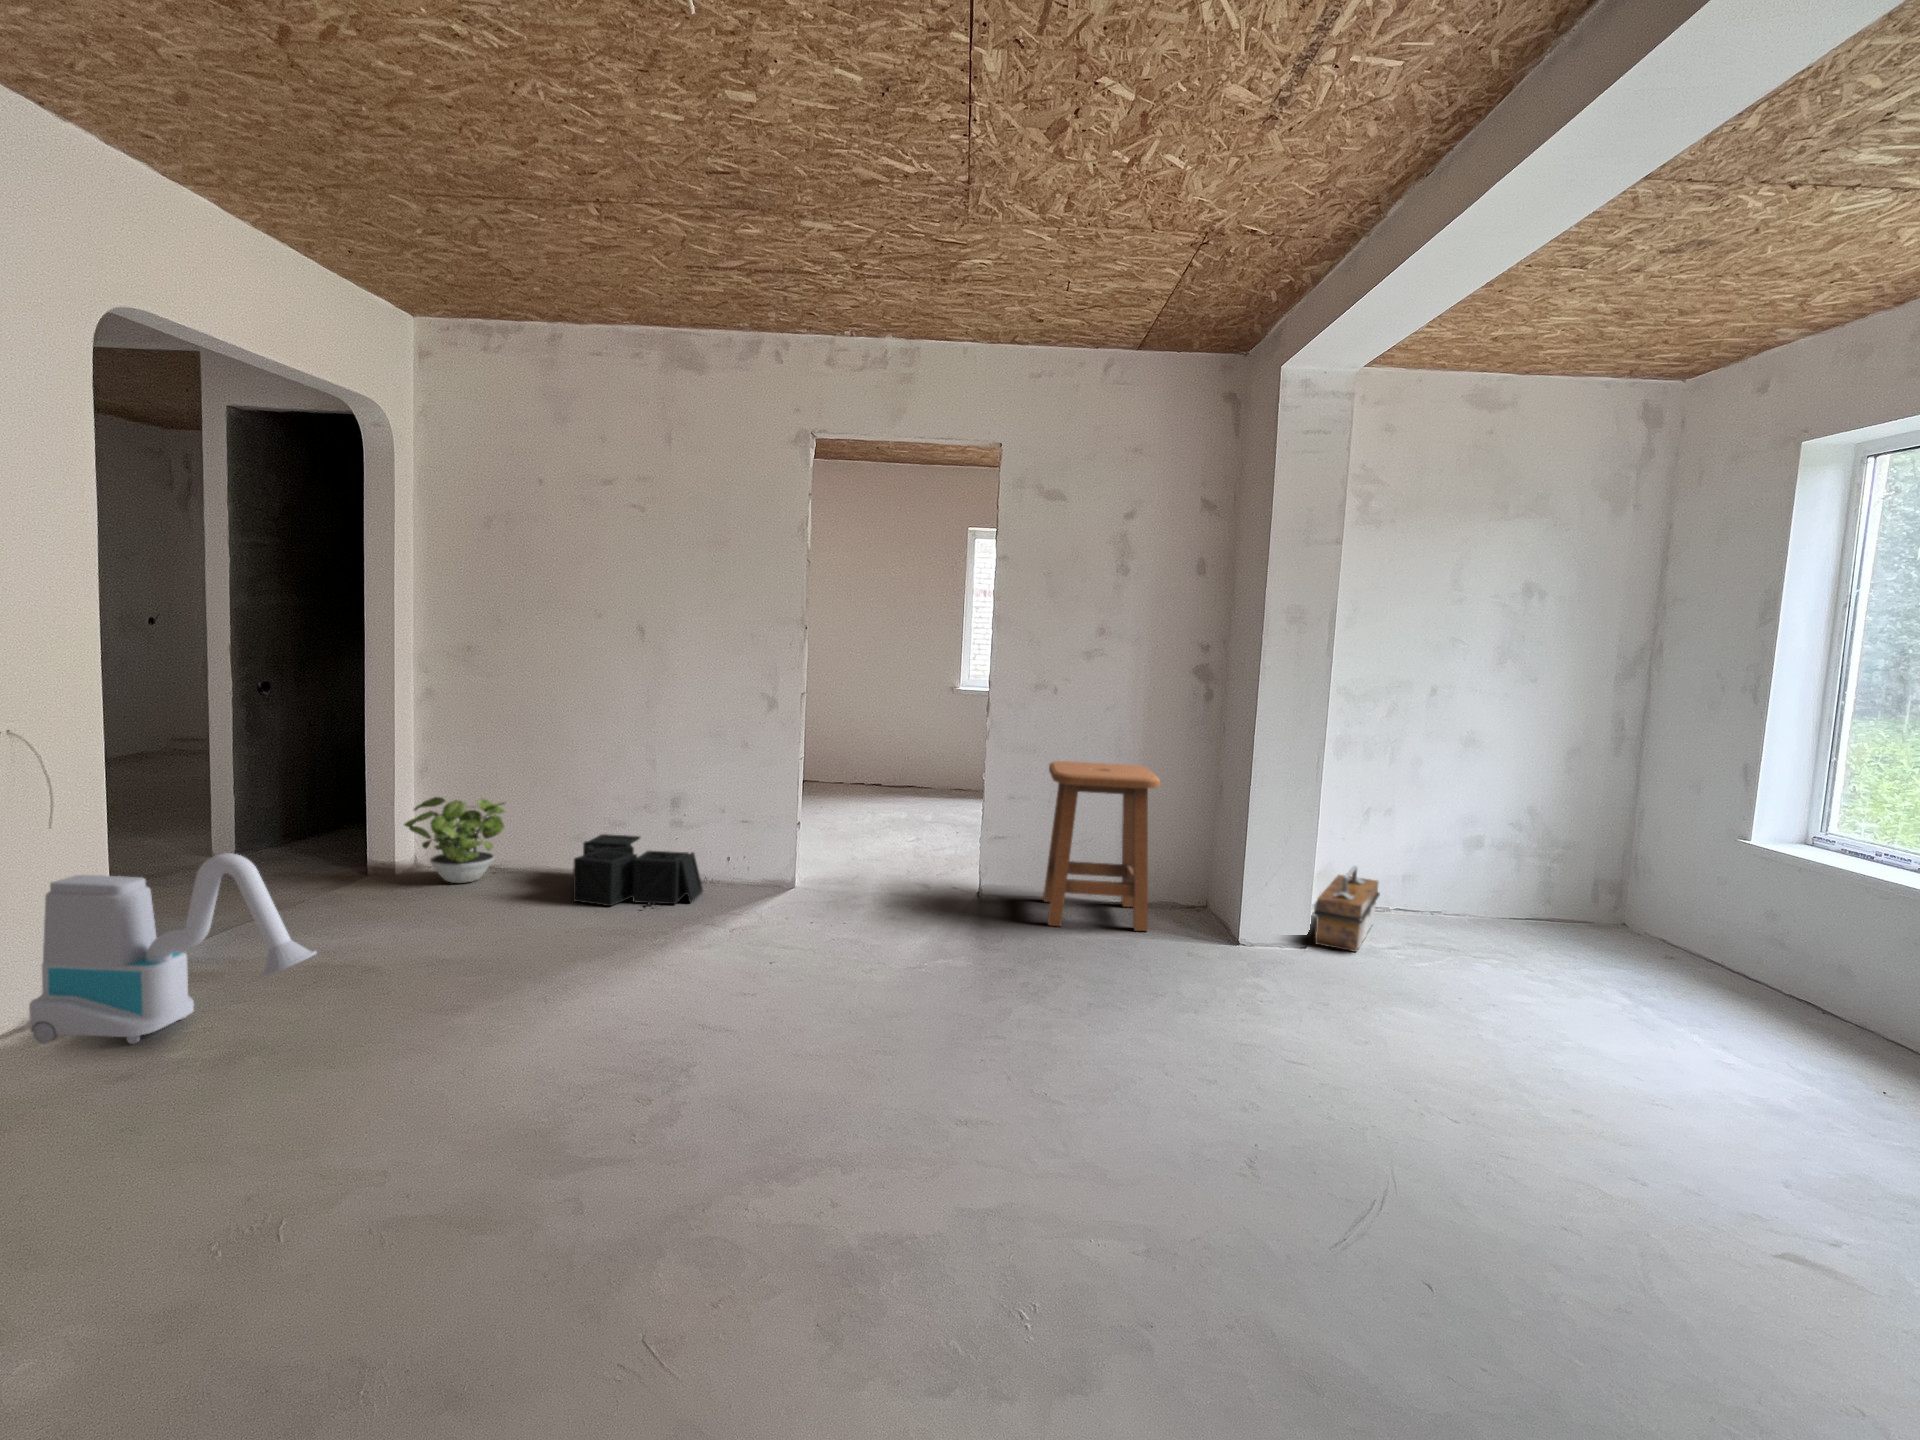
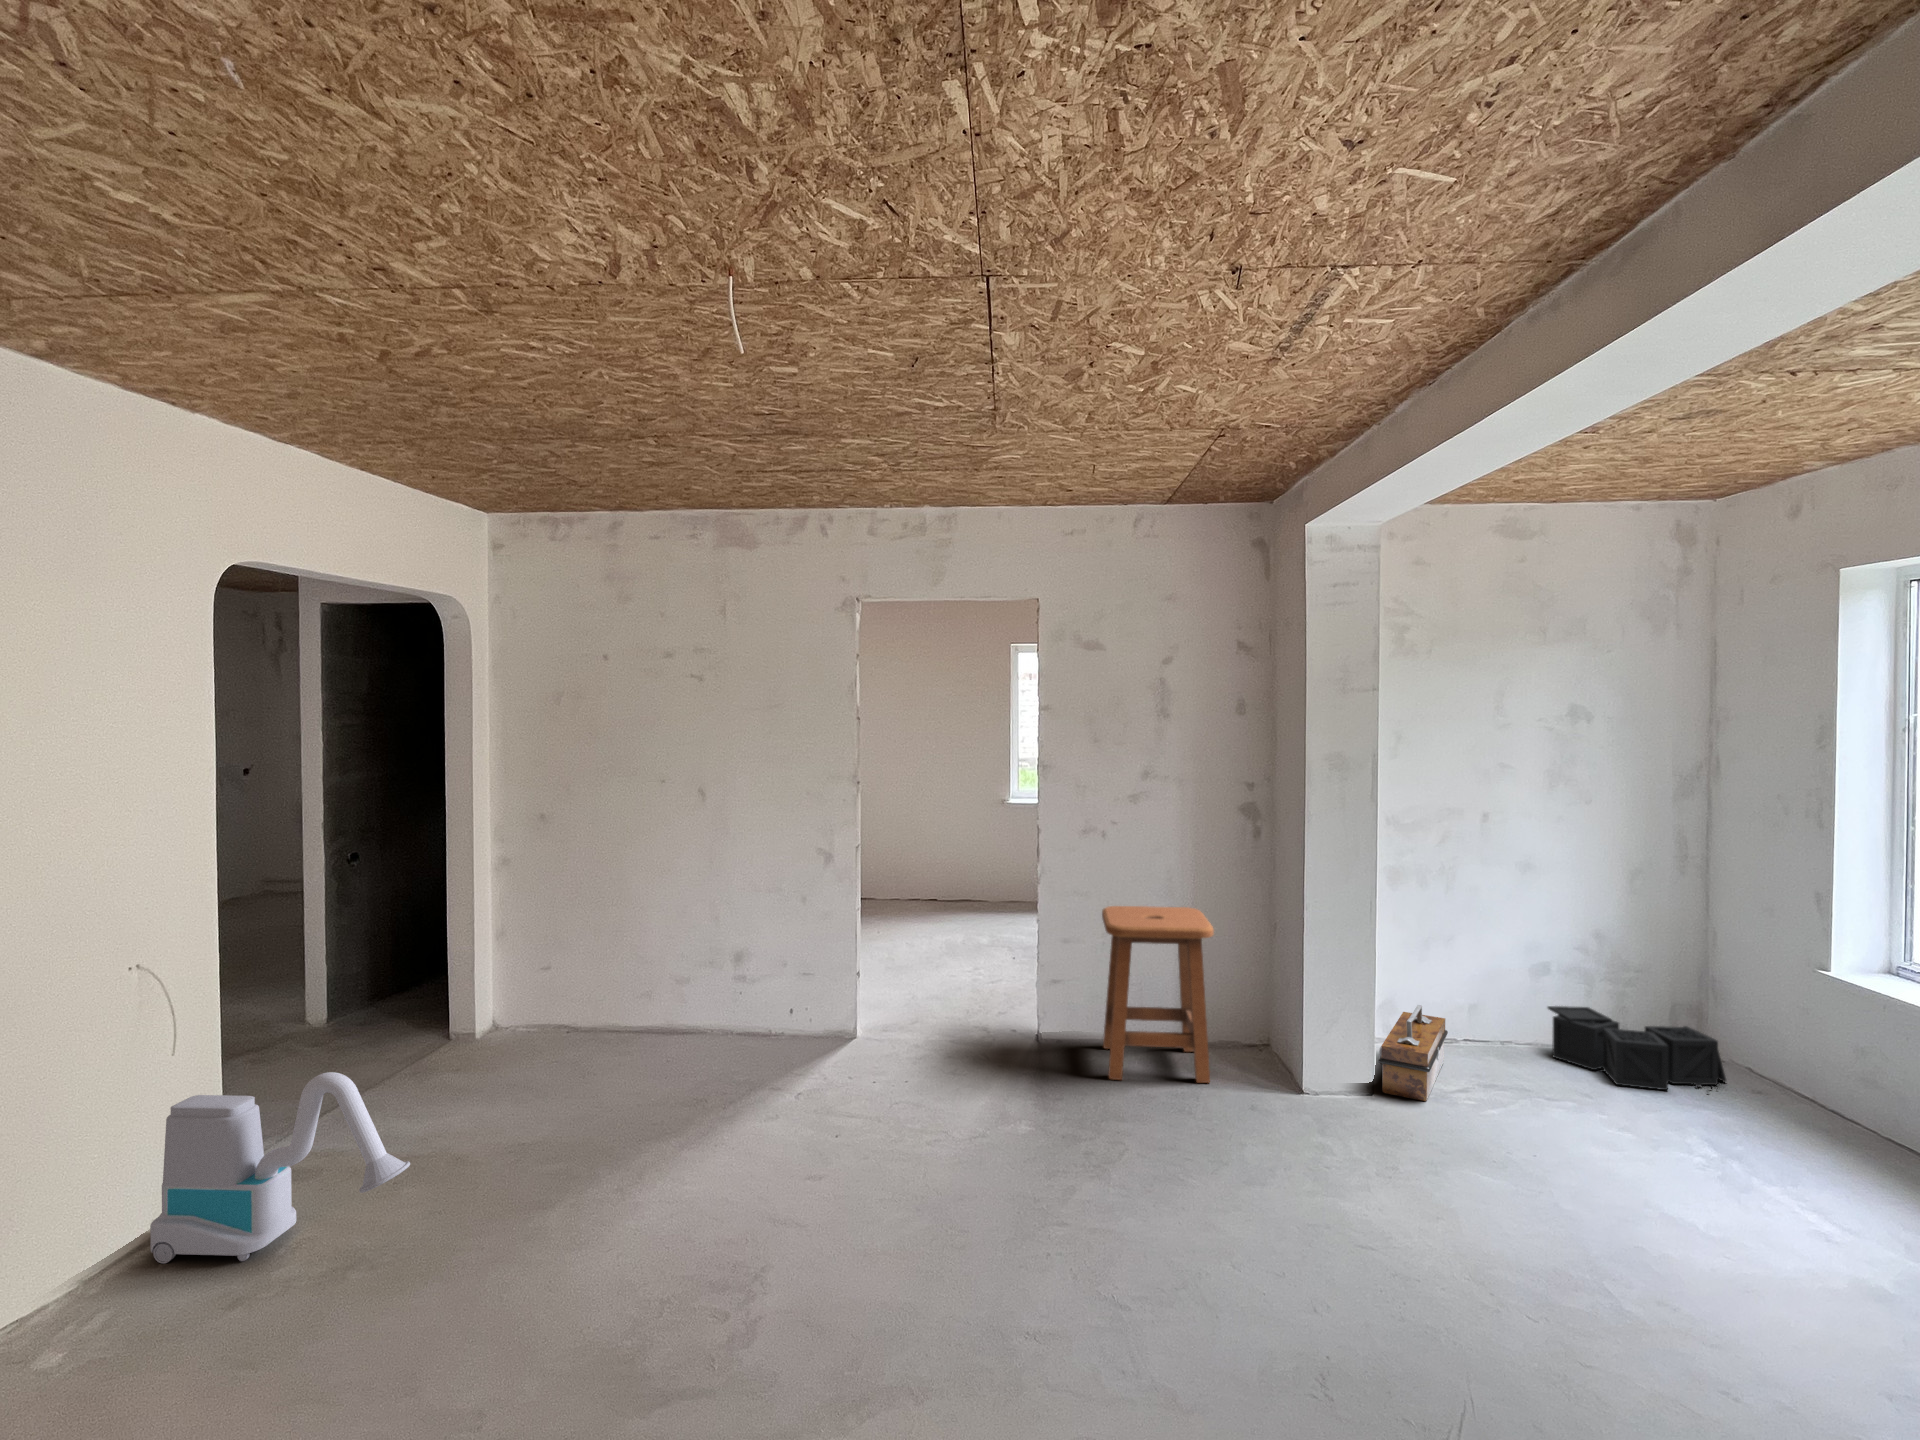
potted plant: present [404,797,505,883] -> none [480,963,575,1050]
storage bin: present [573,834,703,906] -> present [1548,1006,1726,1092]

